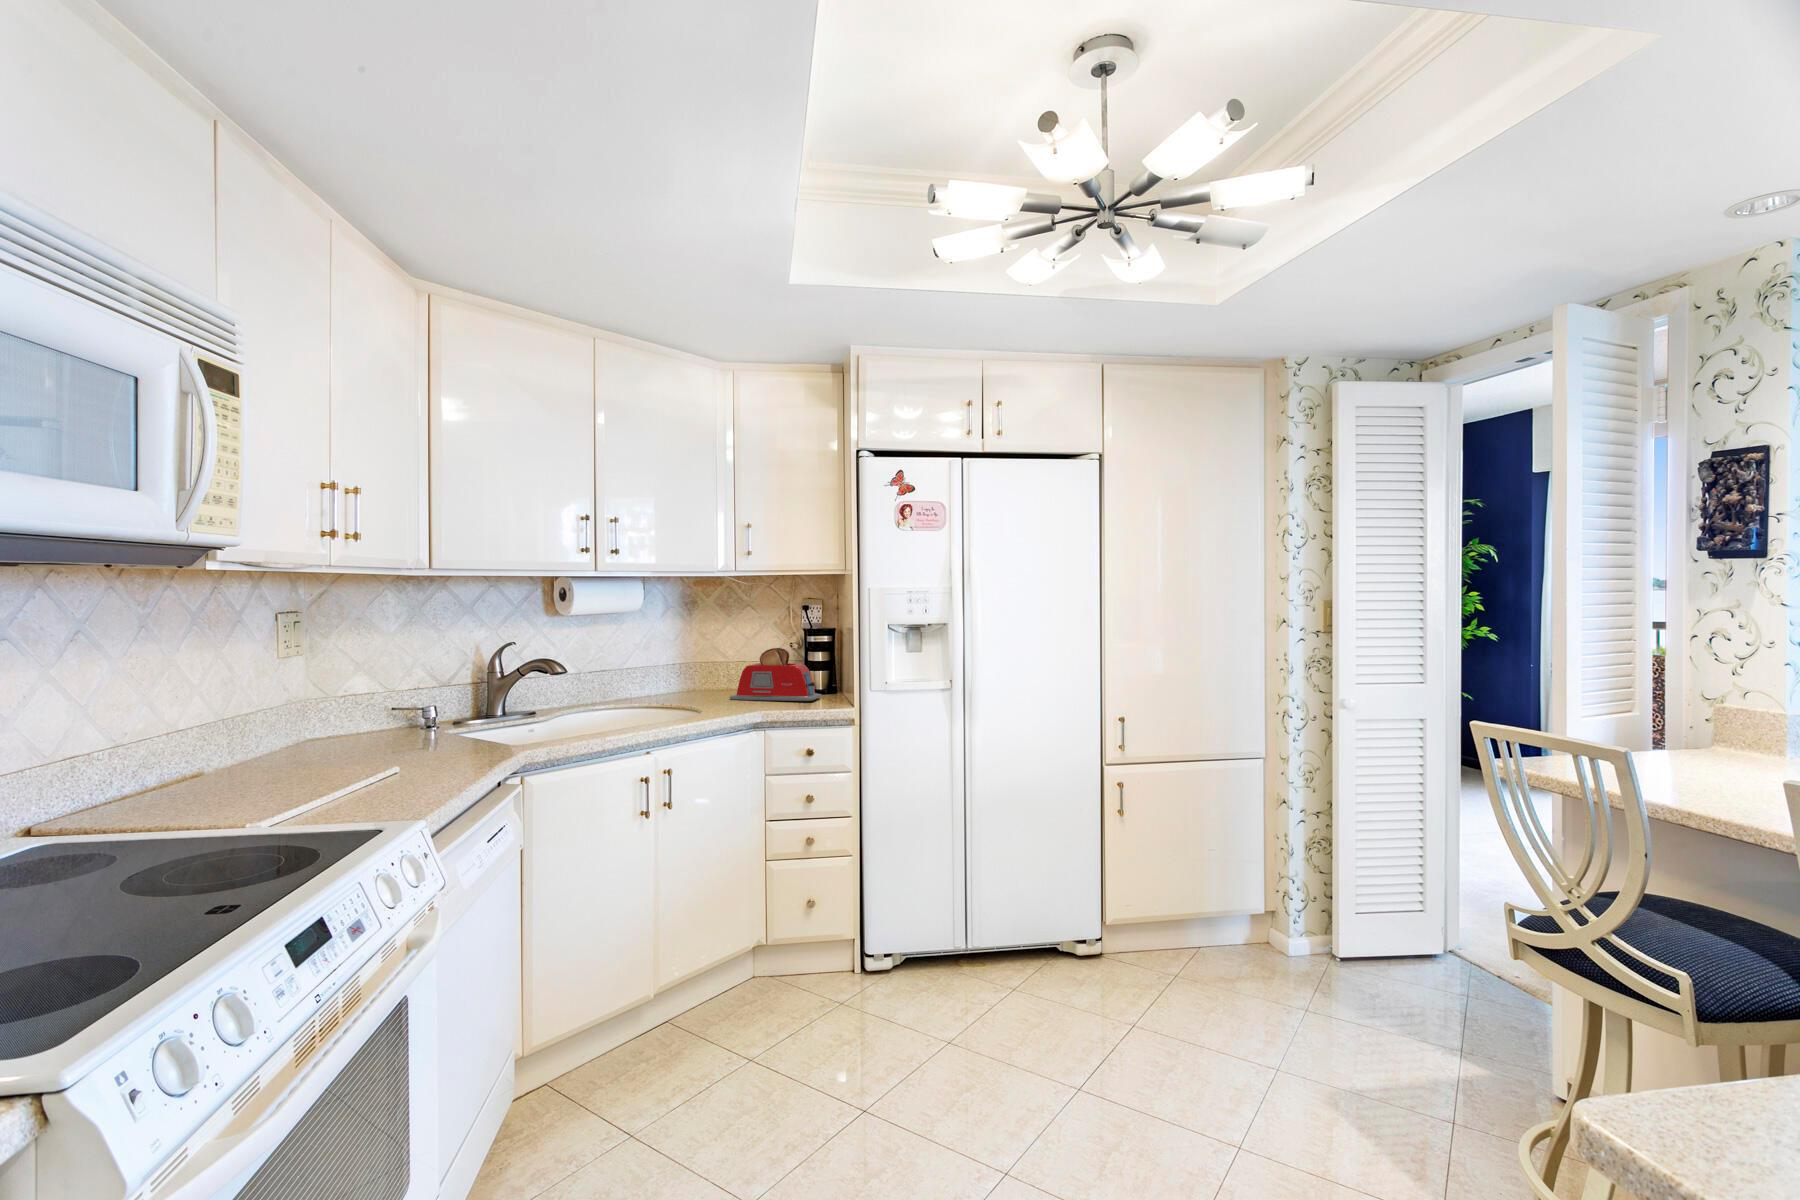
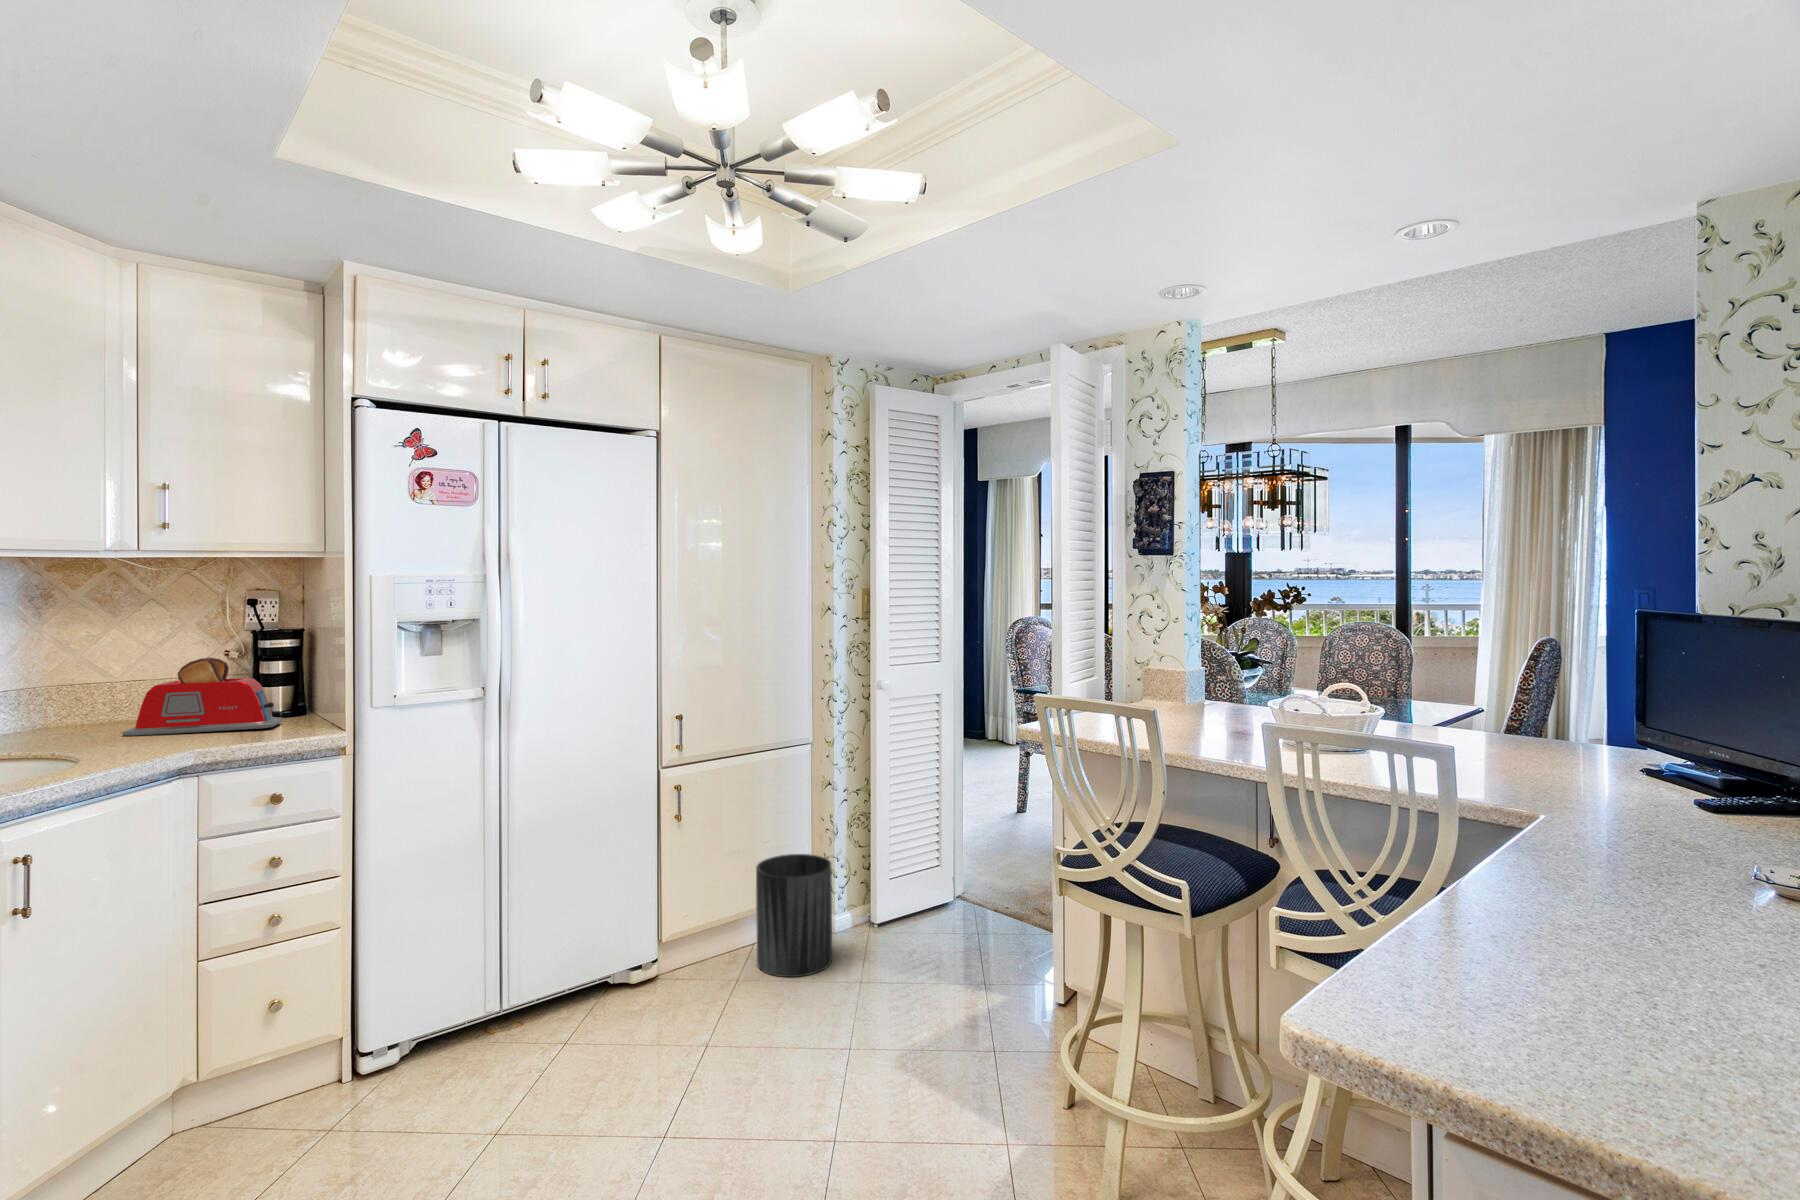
trash can: none [1195,865,1277,992] -> present [756,854,832,977]

